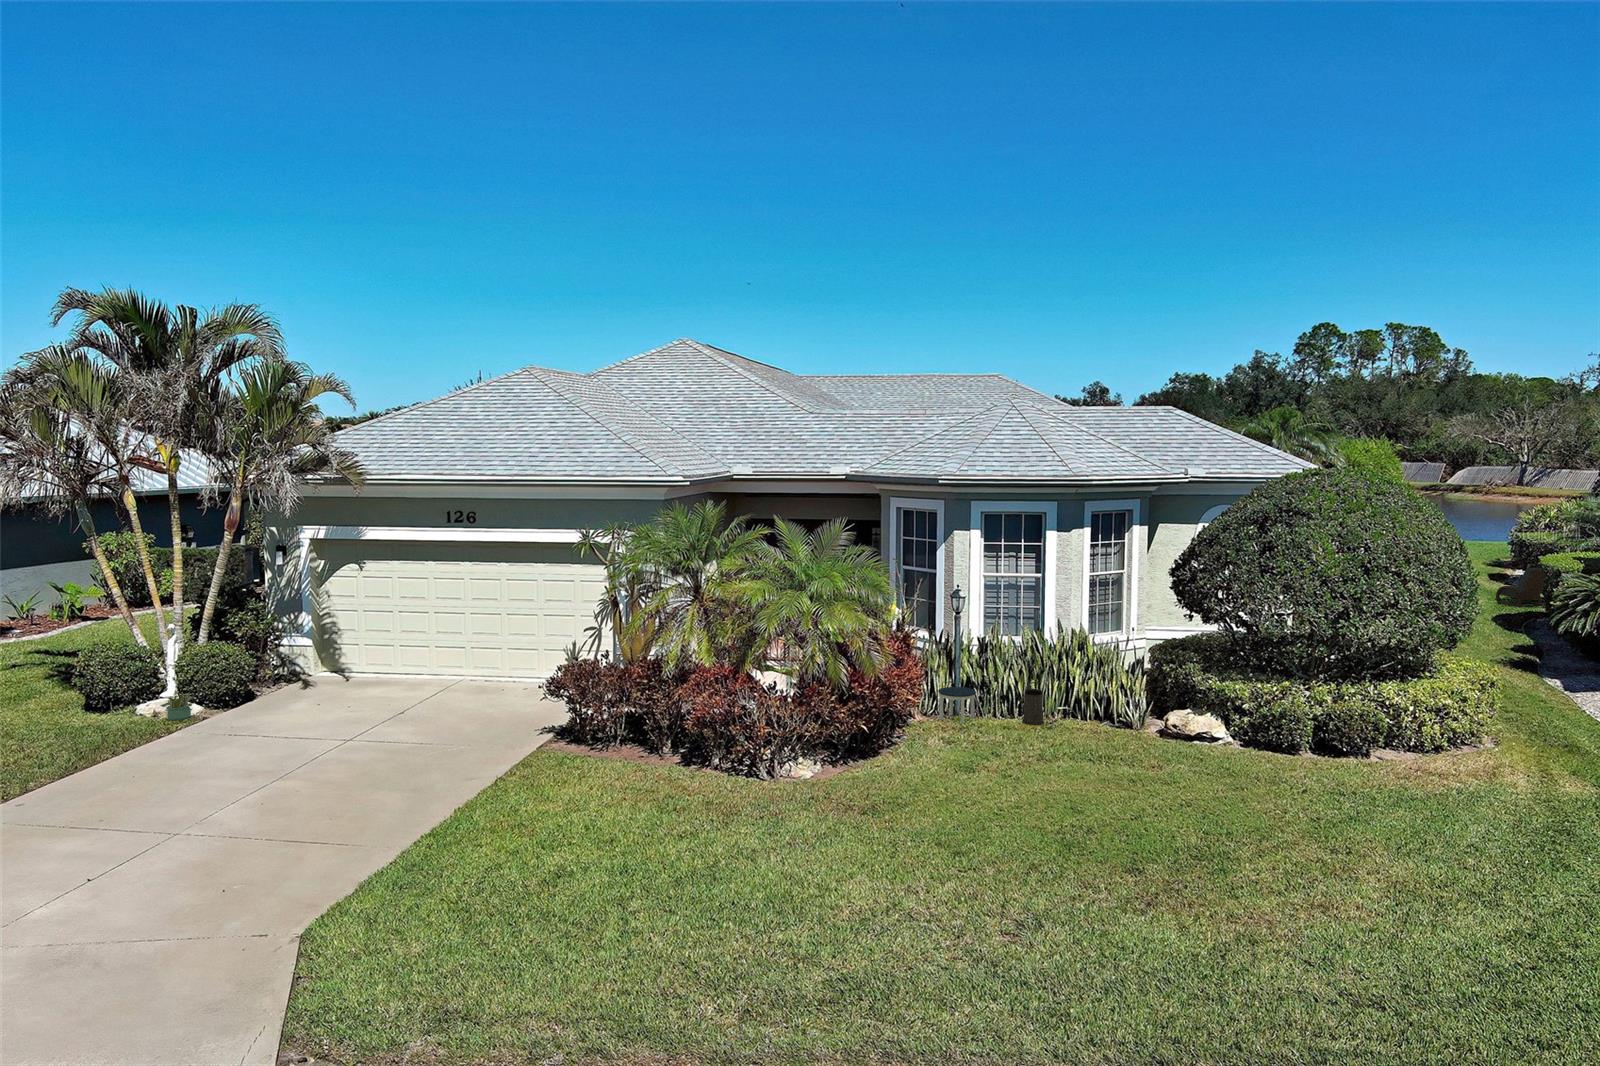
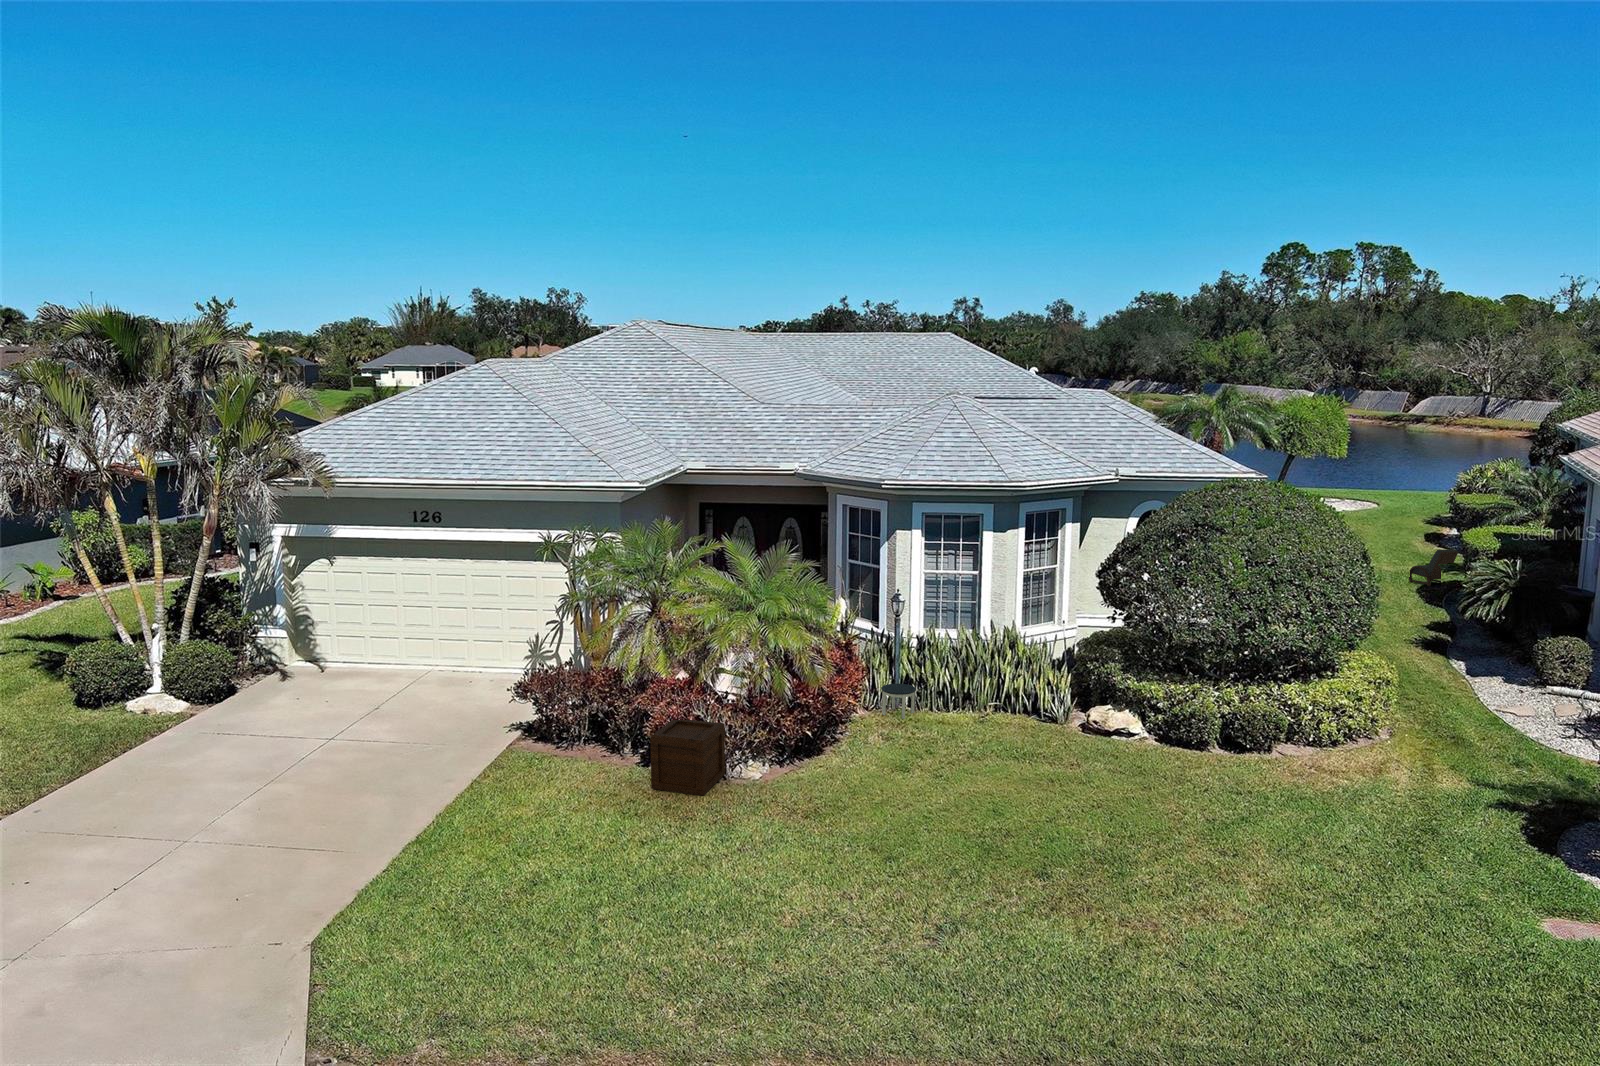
watering can: present [1022,681,1044,725] -> none [958,678,978,720]
decorative plant: present [160,694,192,720] -> none [137,692,169,718]
wooden crate: none [689,712,771,793] -> present [650,720,725,796]

